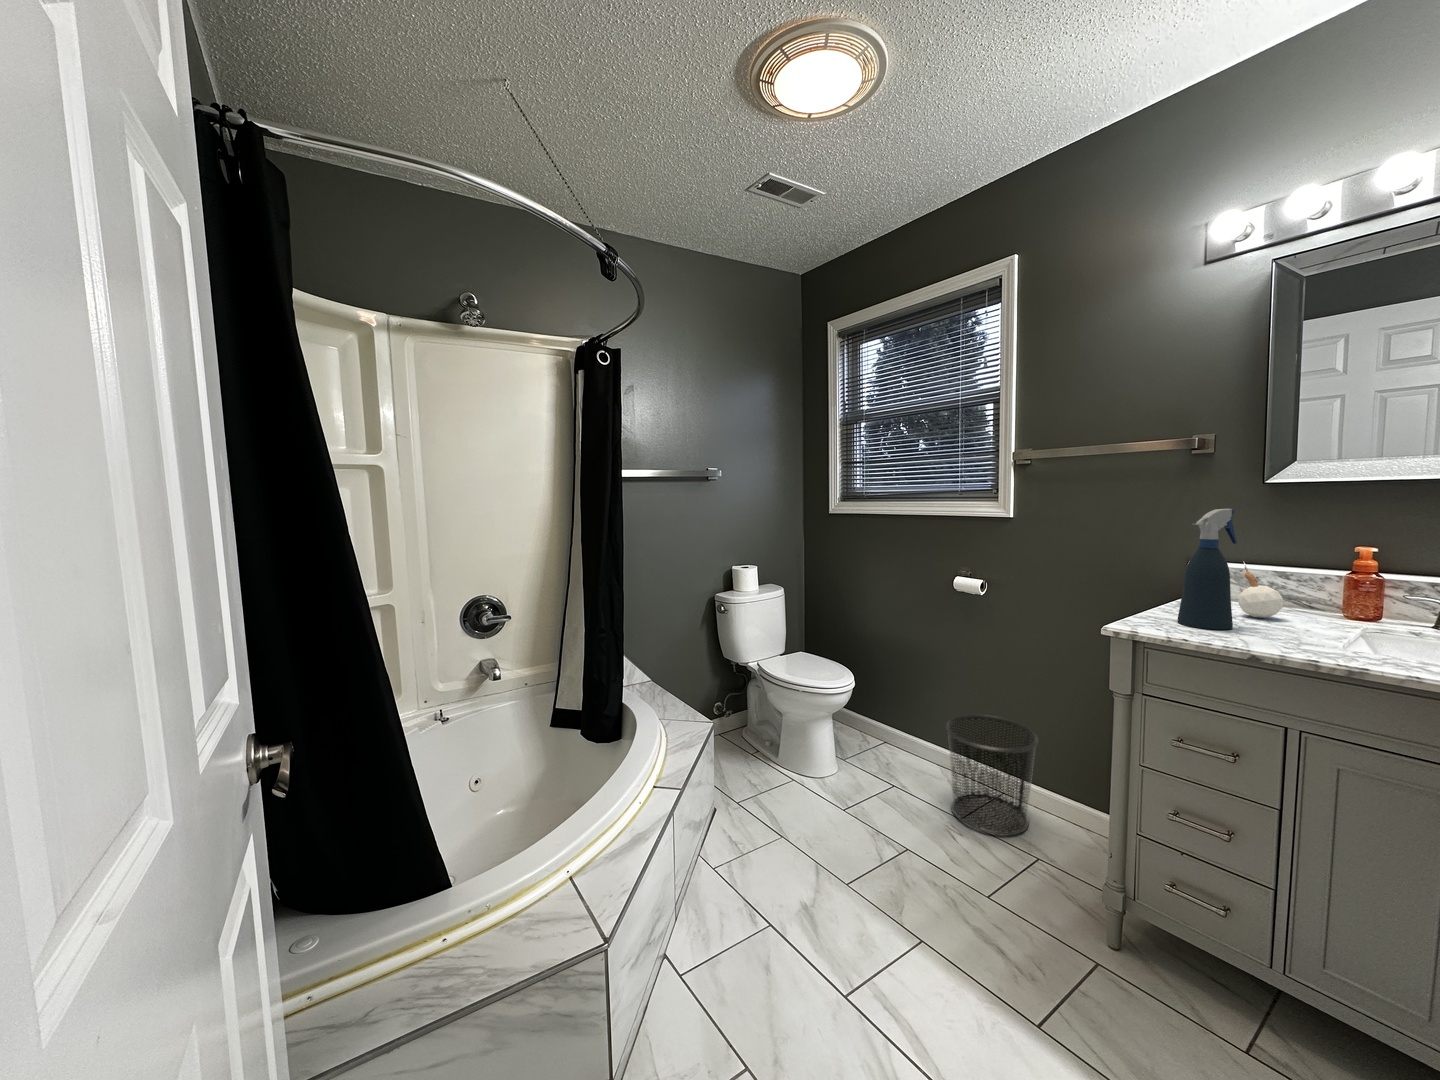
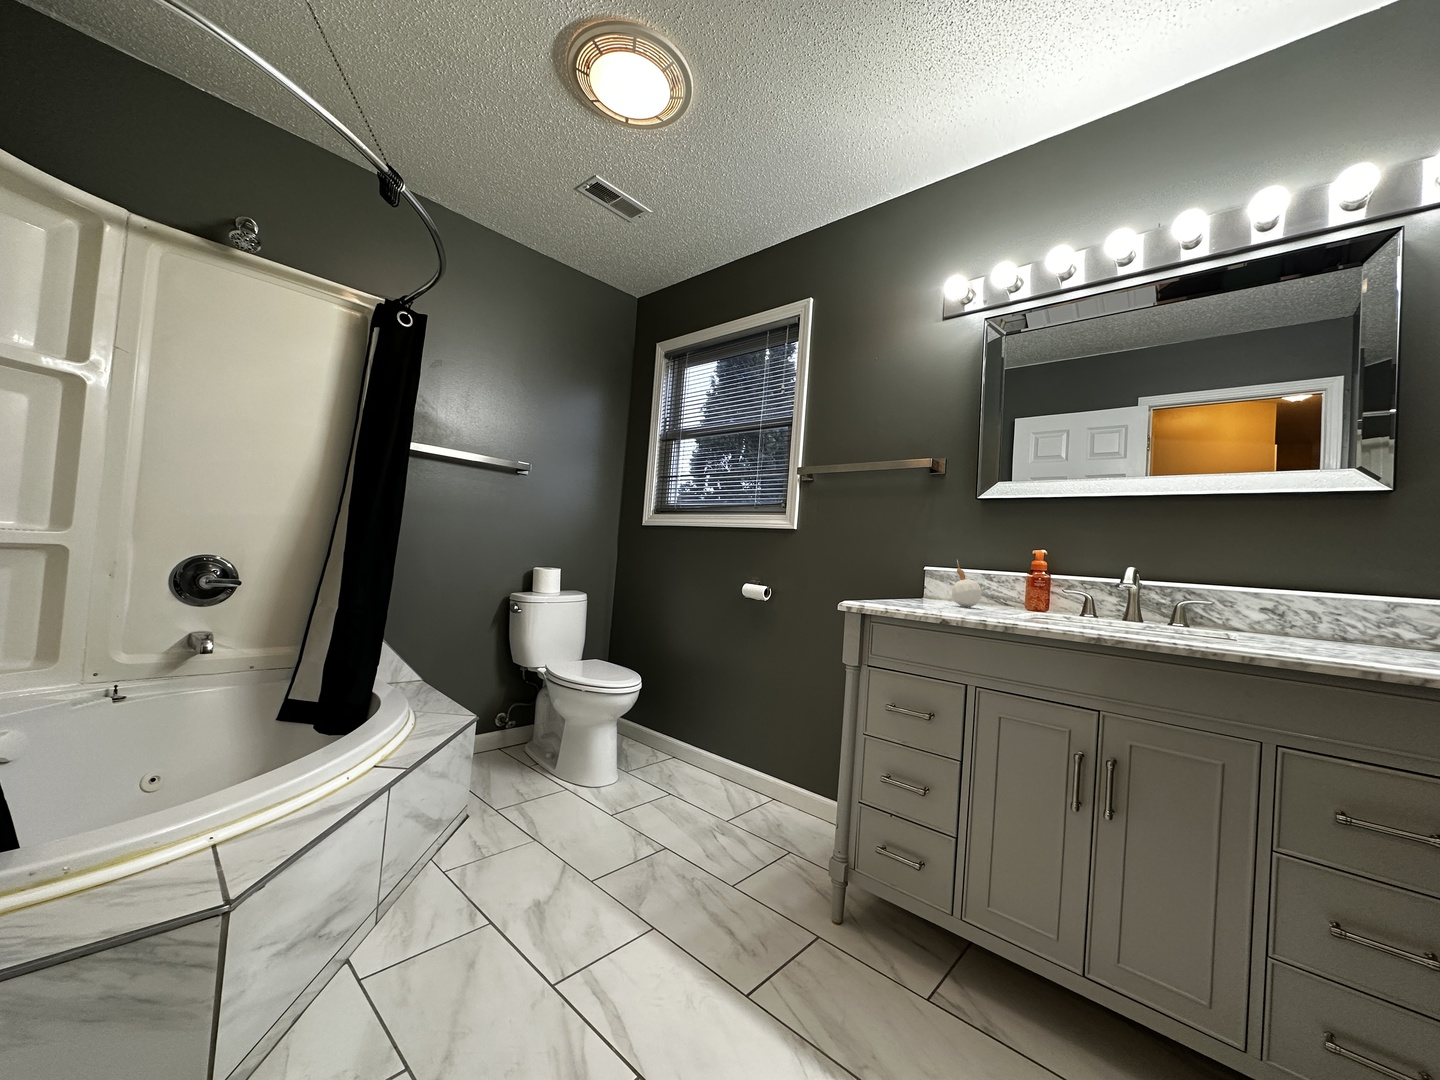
spray bottle: present [1177,508,1237,630] -> none [900,505,946,607]
waste bin: present [946,715,1038,836] -> none [724,717,805,833]

